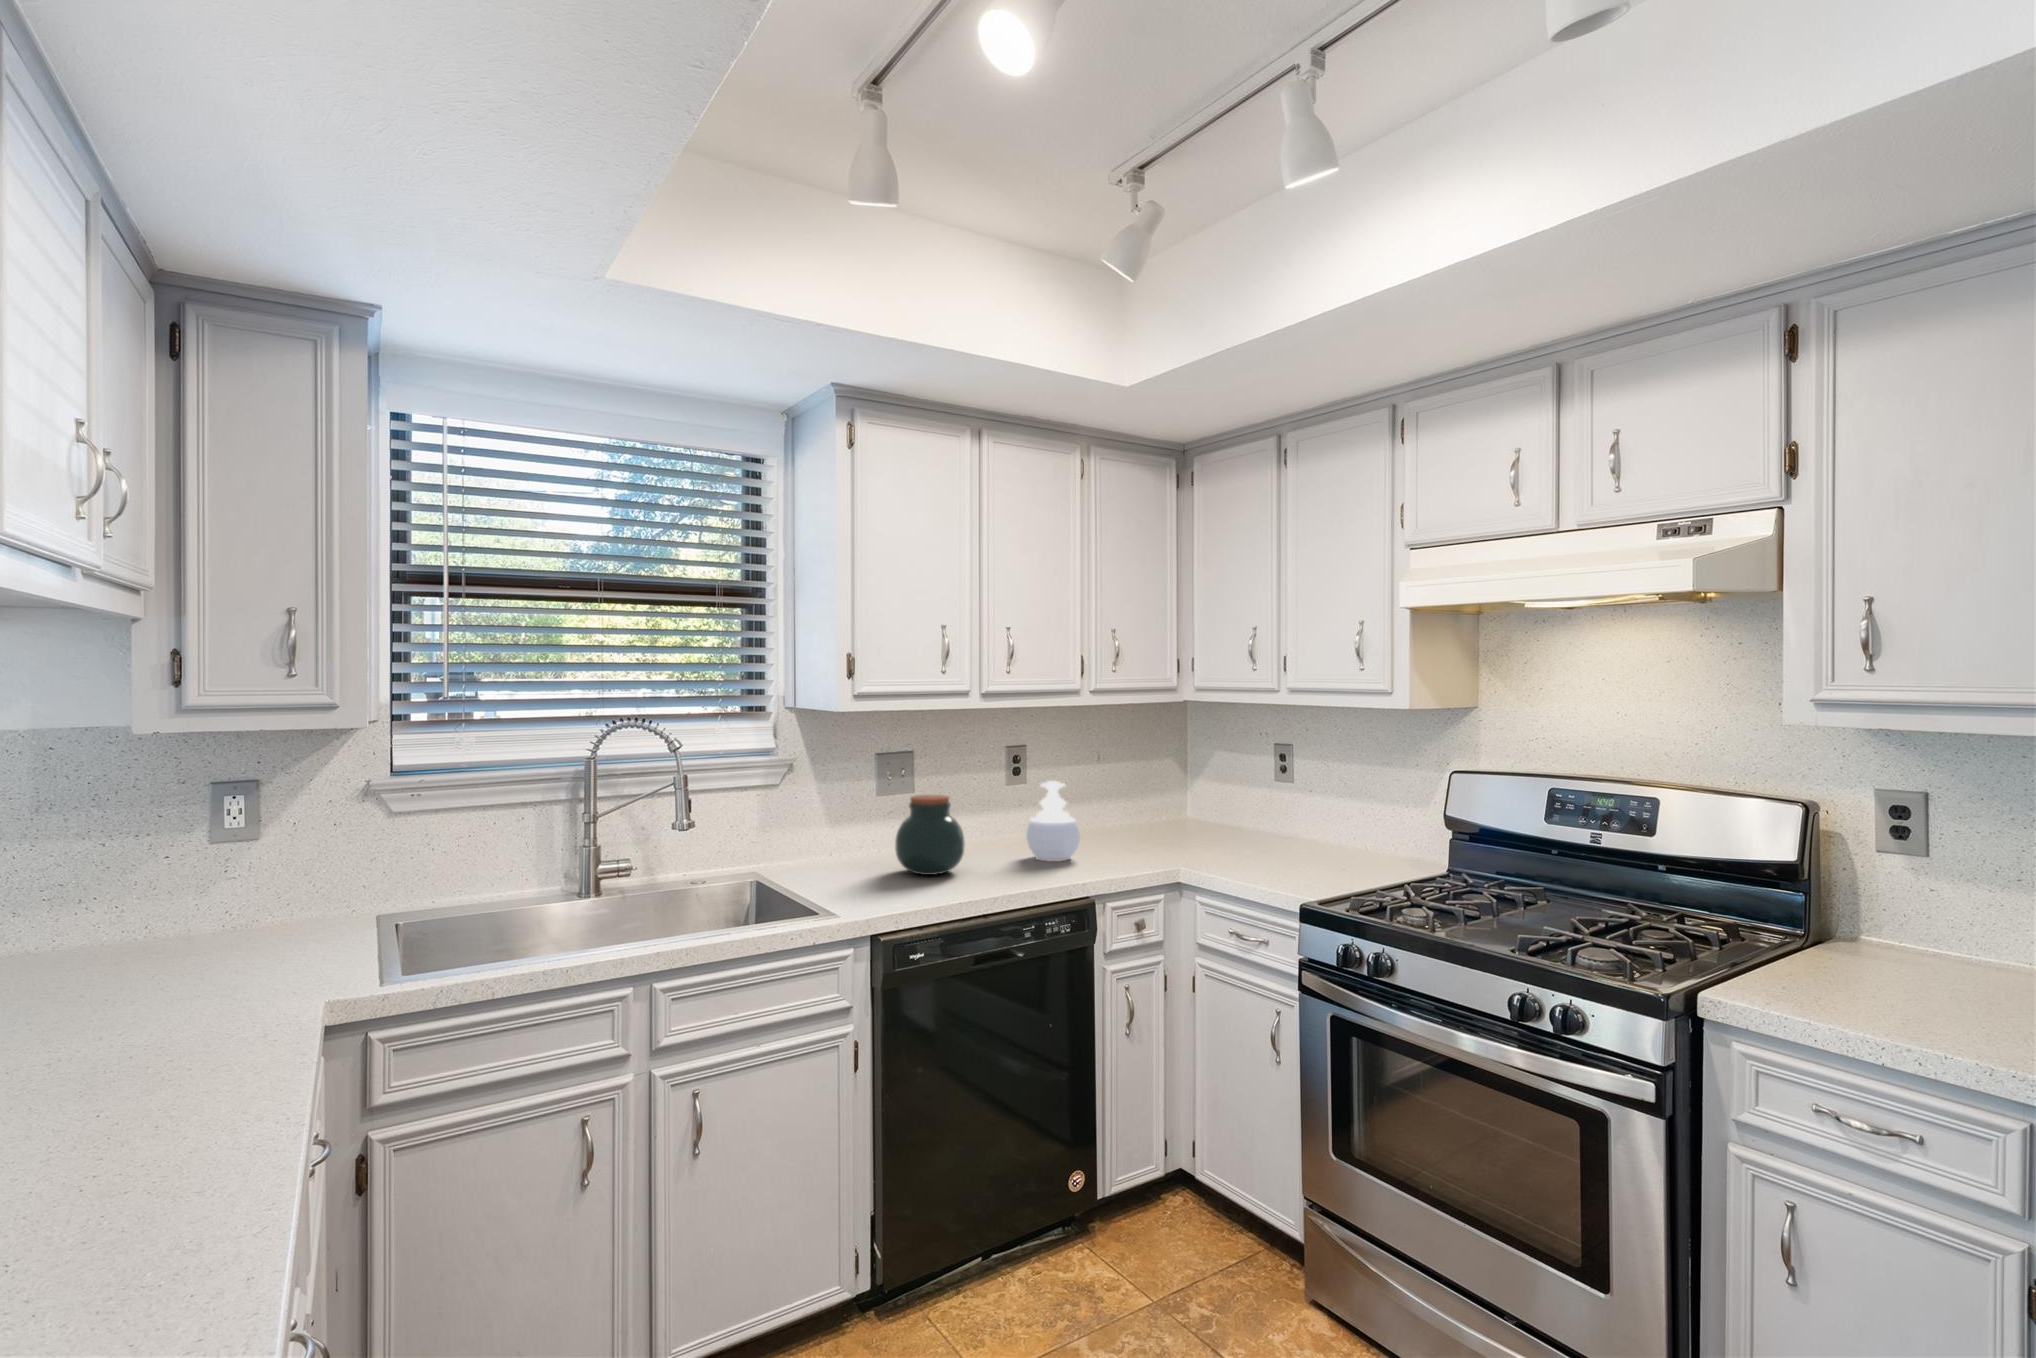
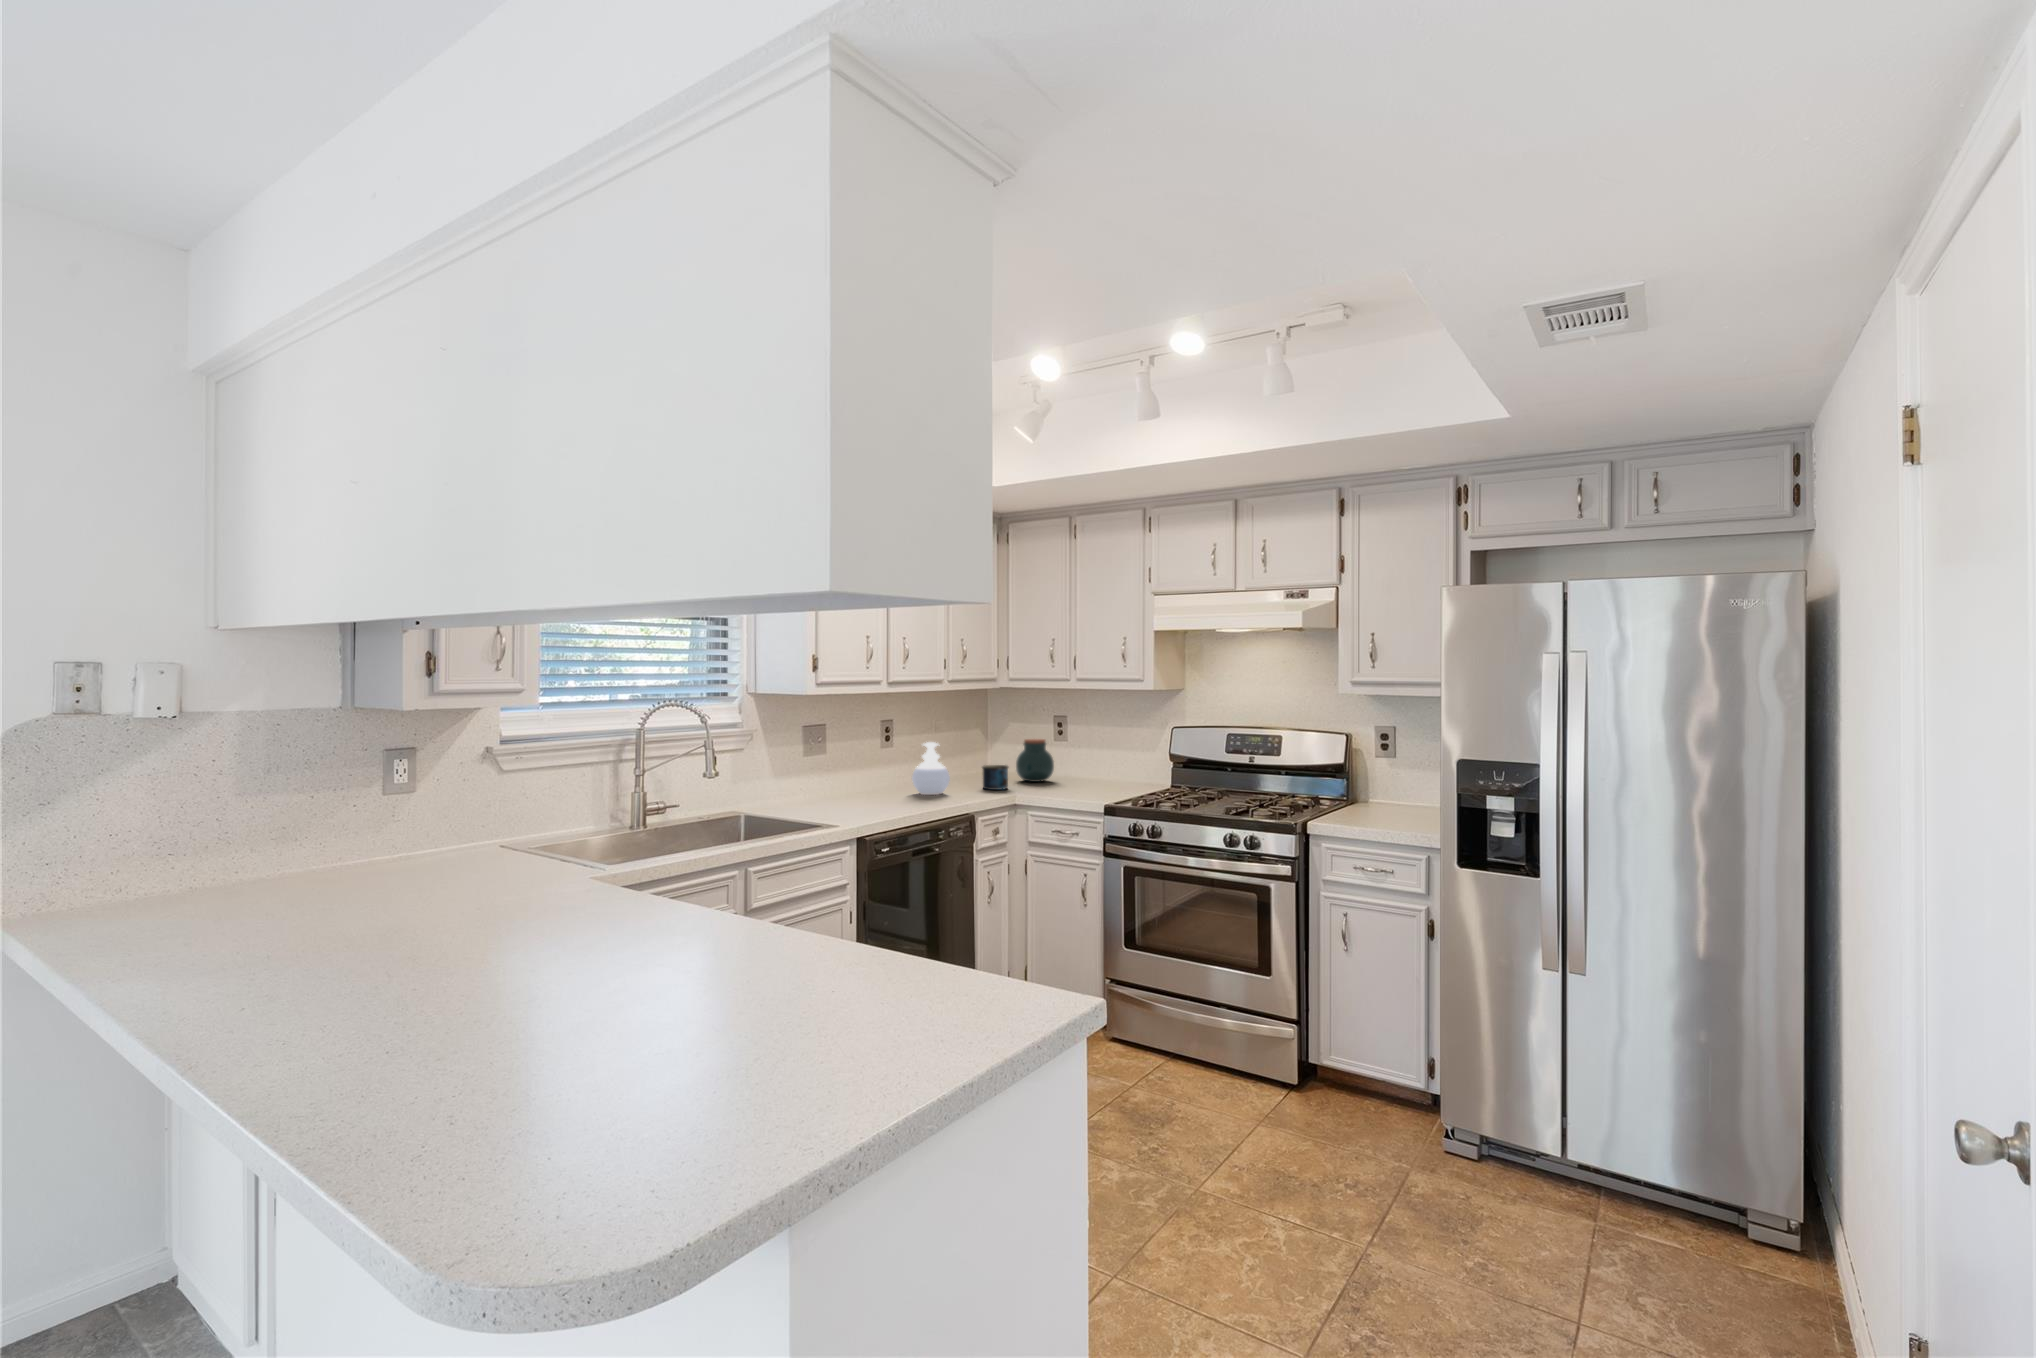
jar: present [895,795,964,875] -> present [1016,739,1054,782]
mug: none [1139,817,1182,857] -> present [982,765,1008,790]

